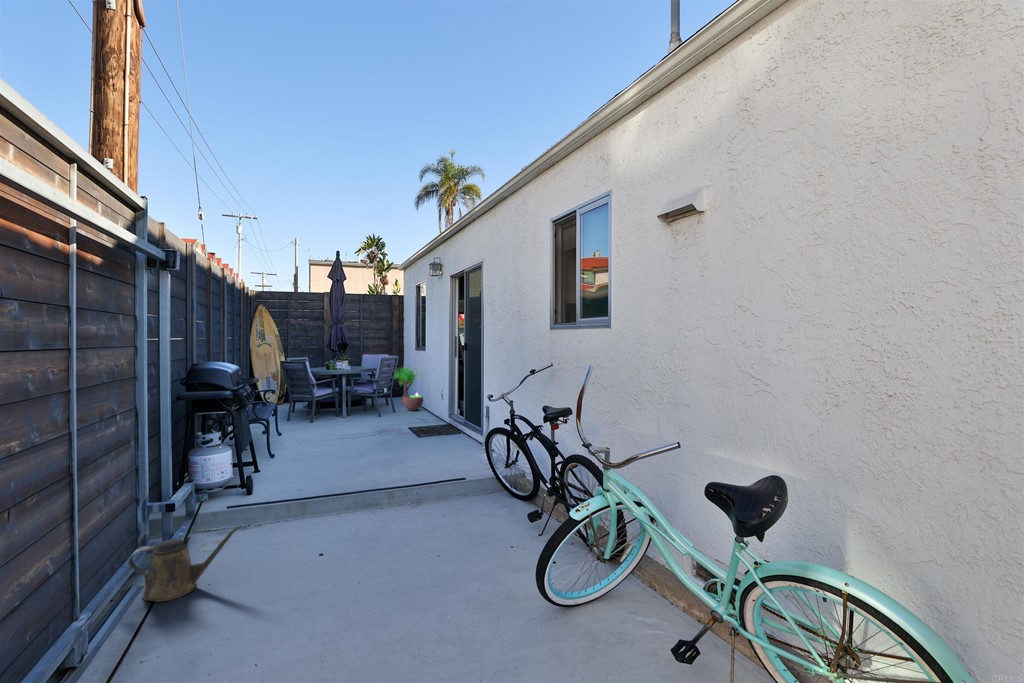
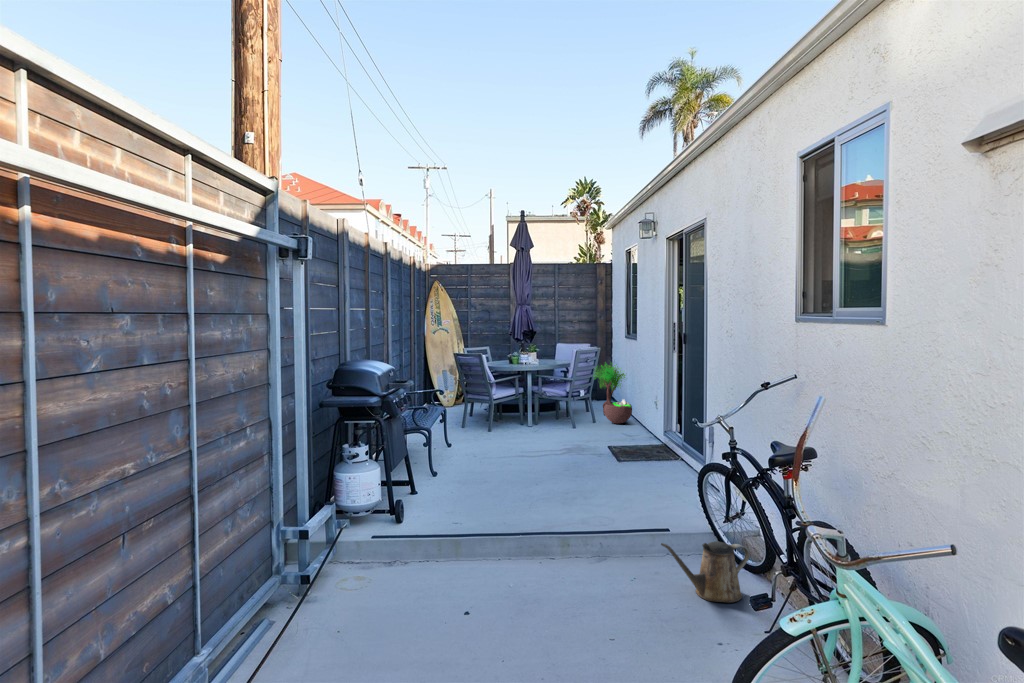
watering can: present [128,525,241,602] -> present [661,541,750,603]

